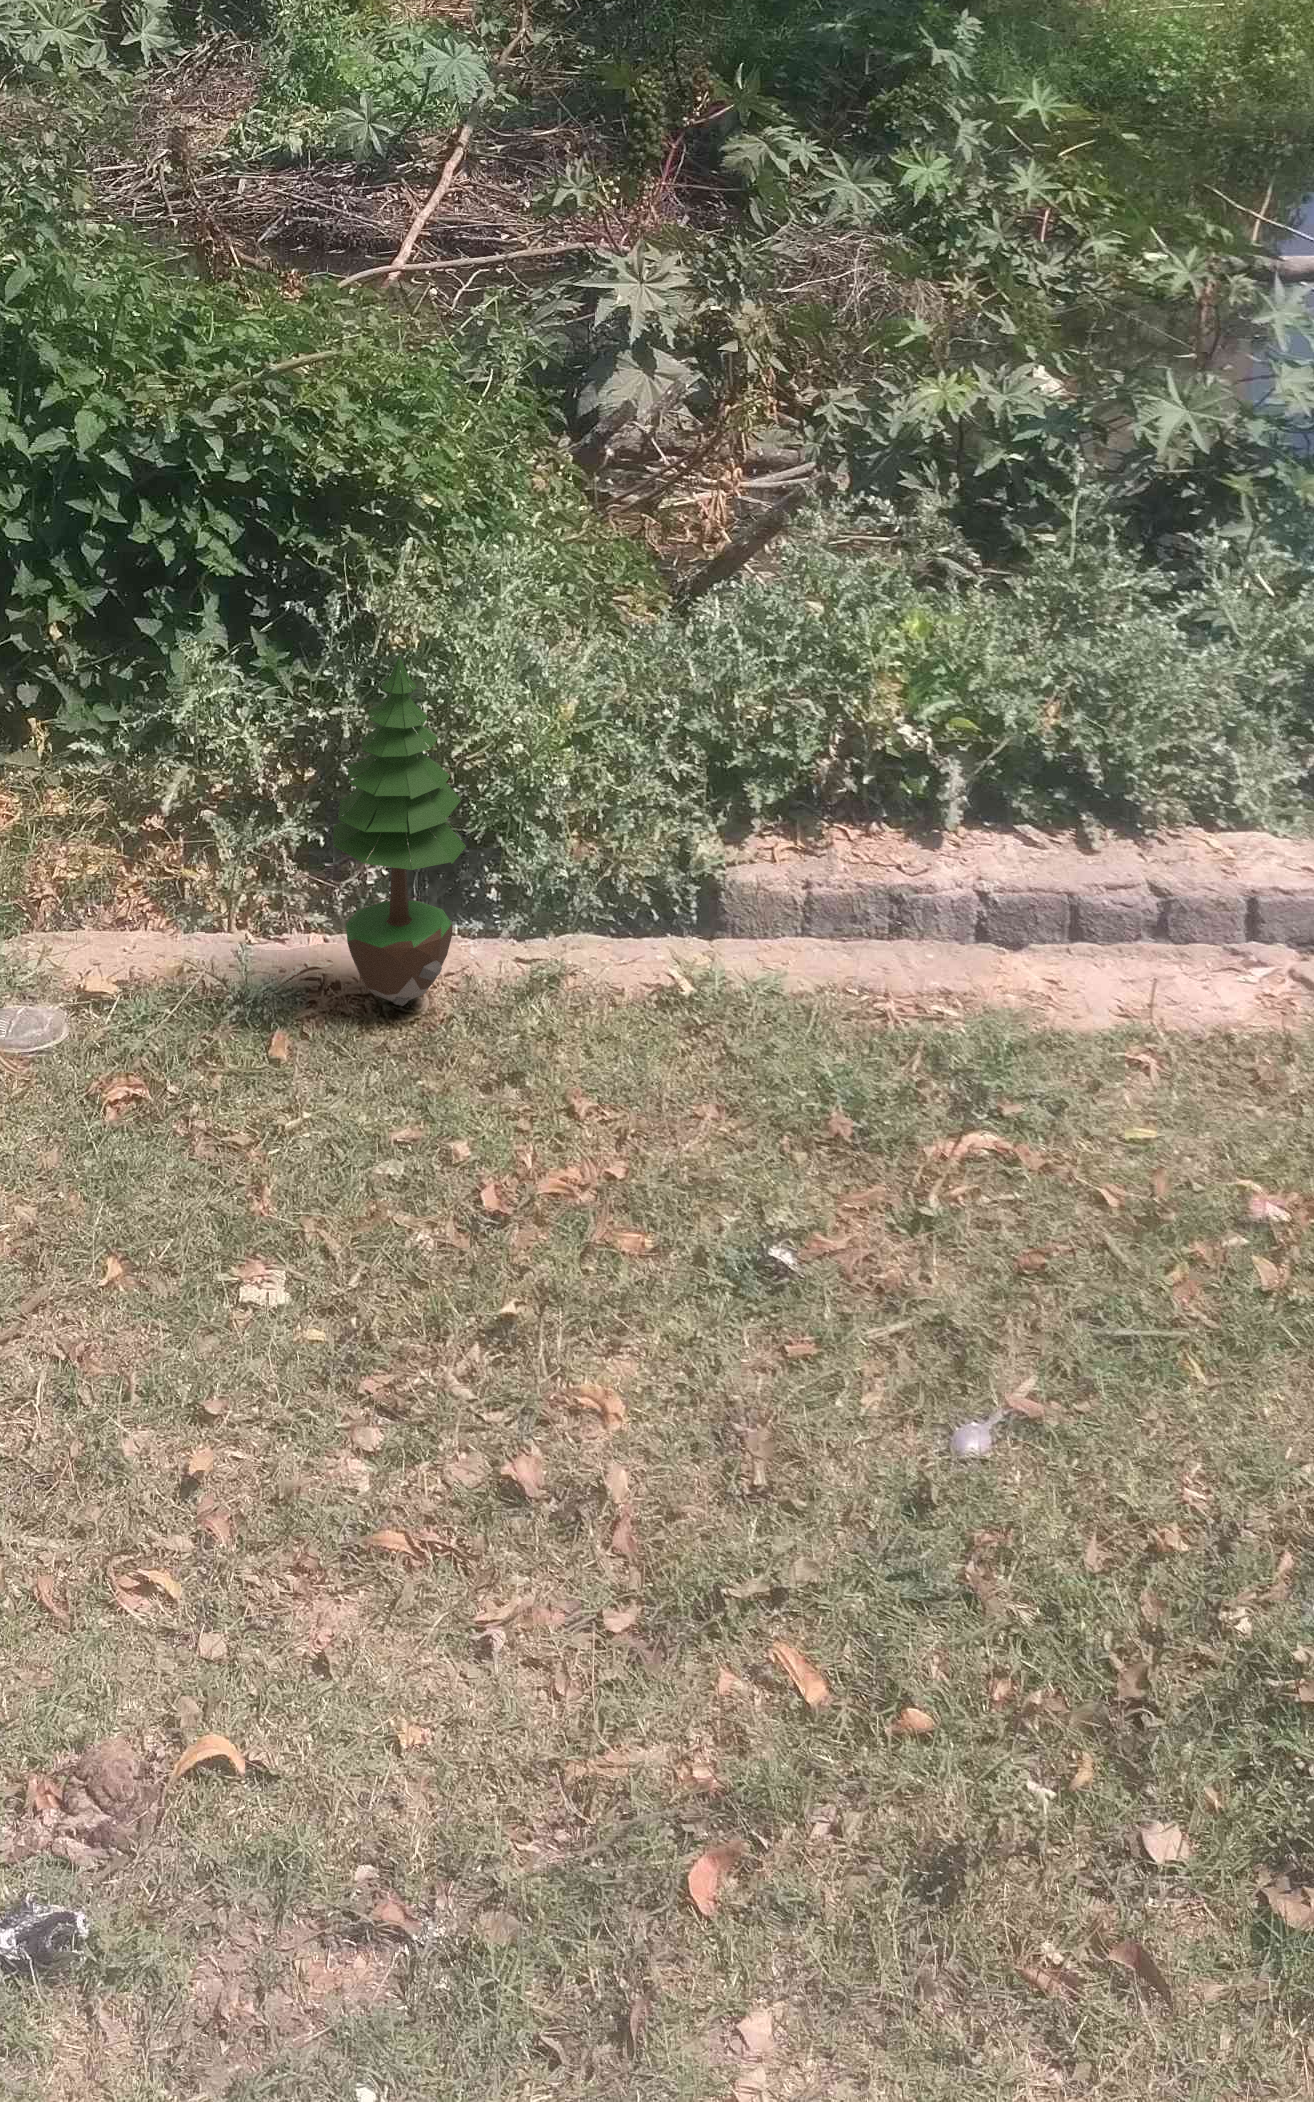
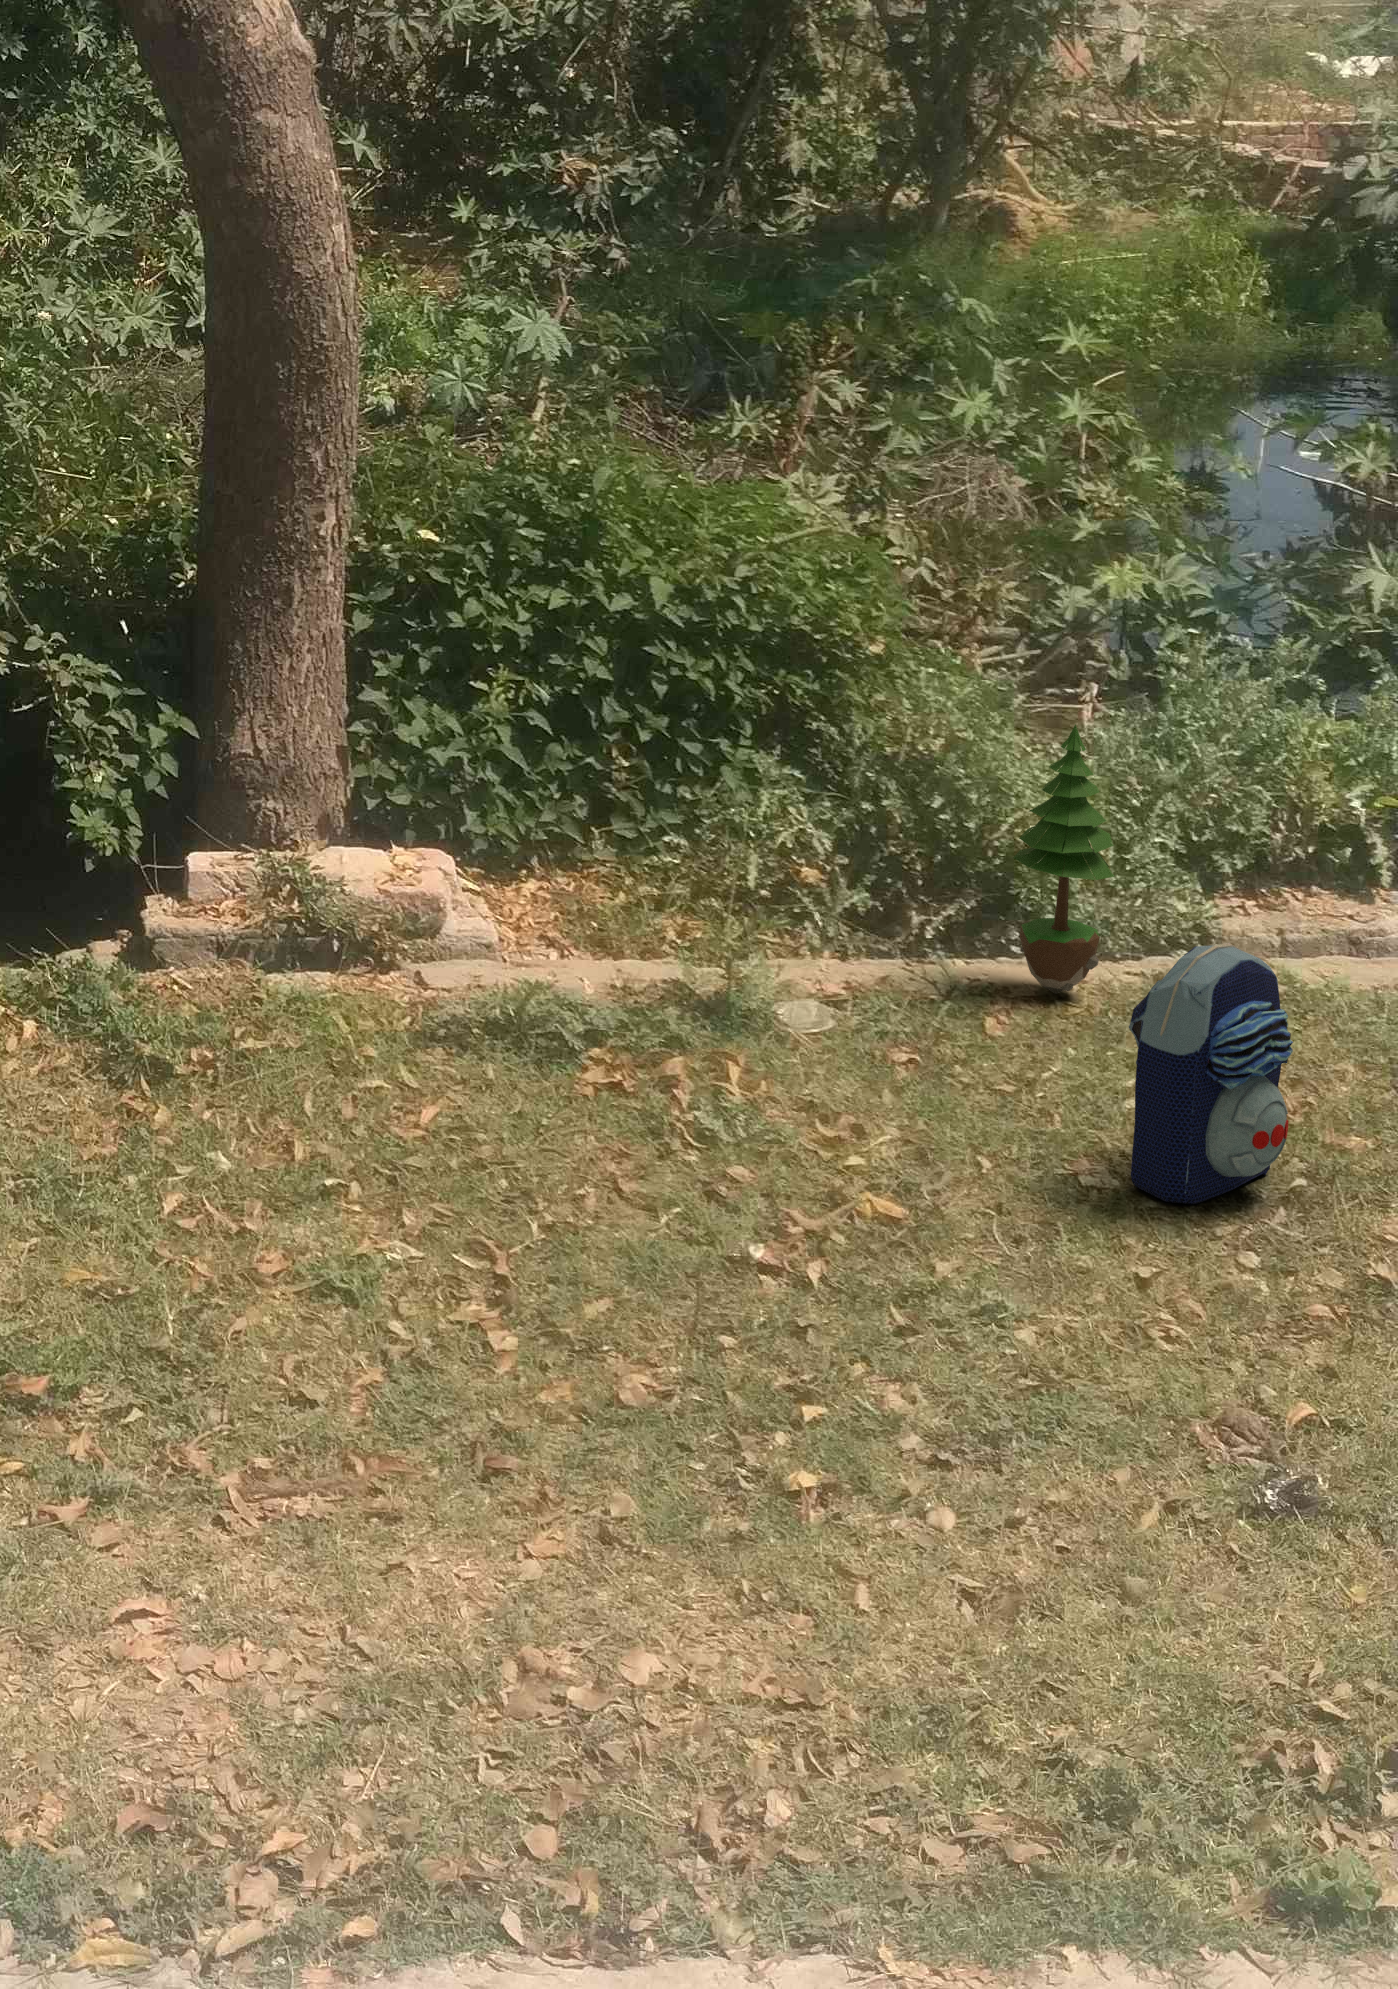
backpack: none [85,1076,353,1471] -> present [1129,942,1293,1204]

